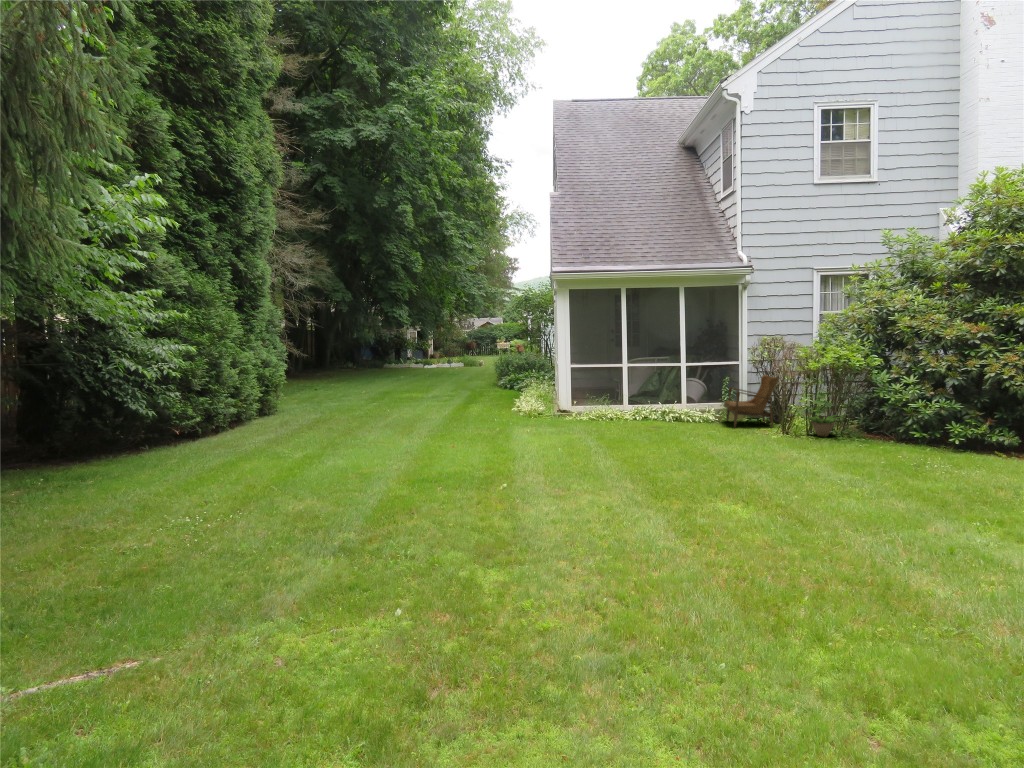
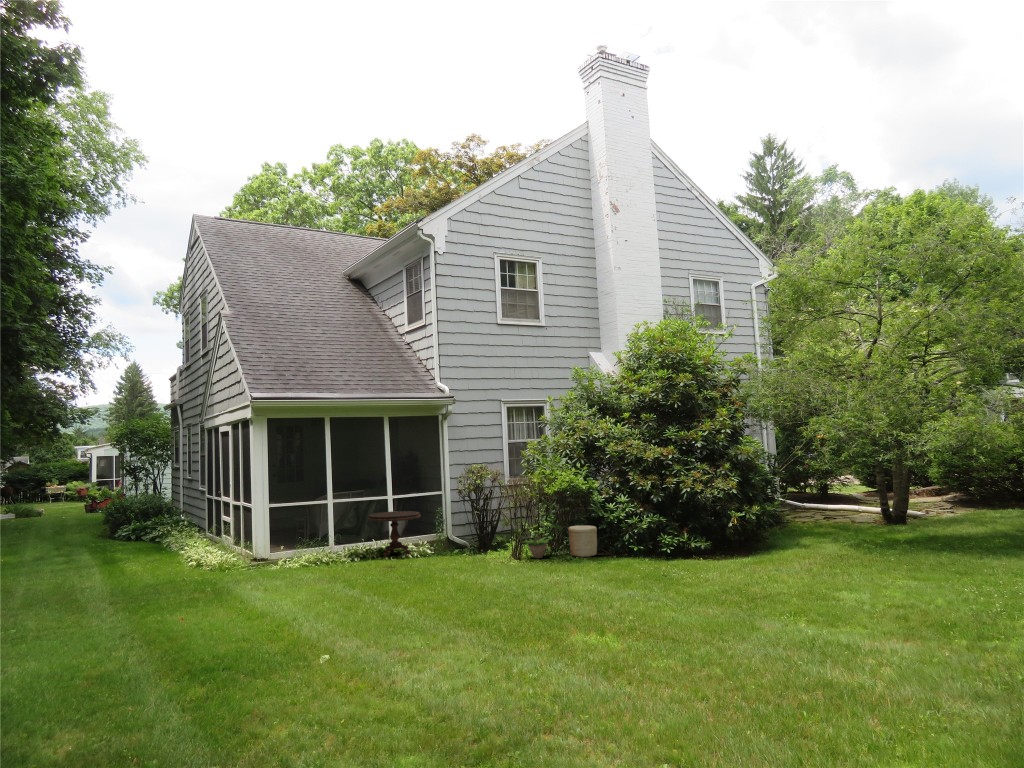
armchair: present [724,375,778,428] -> none [441,503,493,559]
side table: none [656,378,708,418] -> present [368,511,421,556]
woven basket: none [863,406,900,441] -> present [568,526,597,557]

